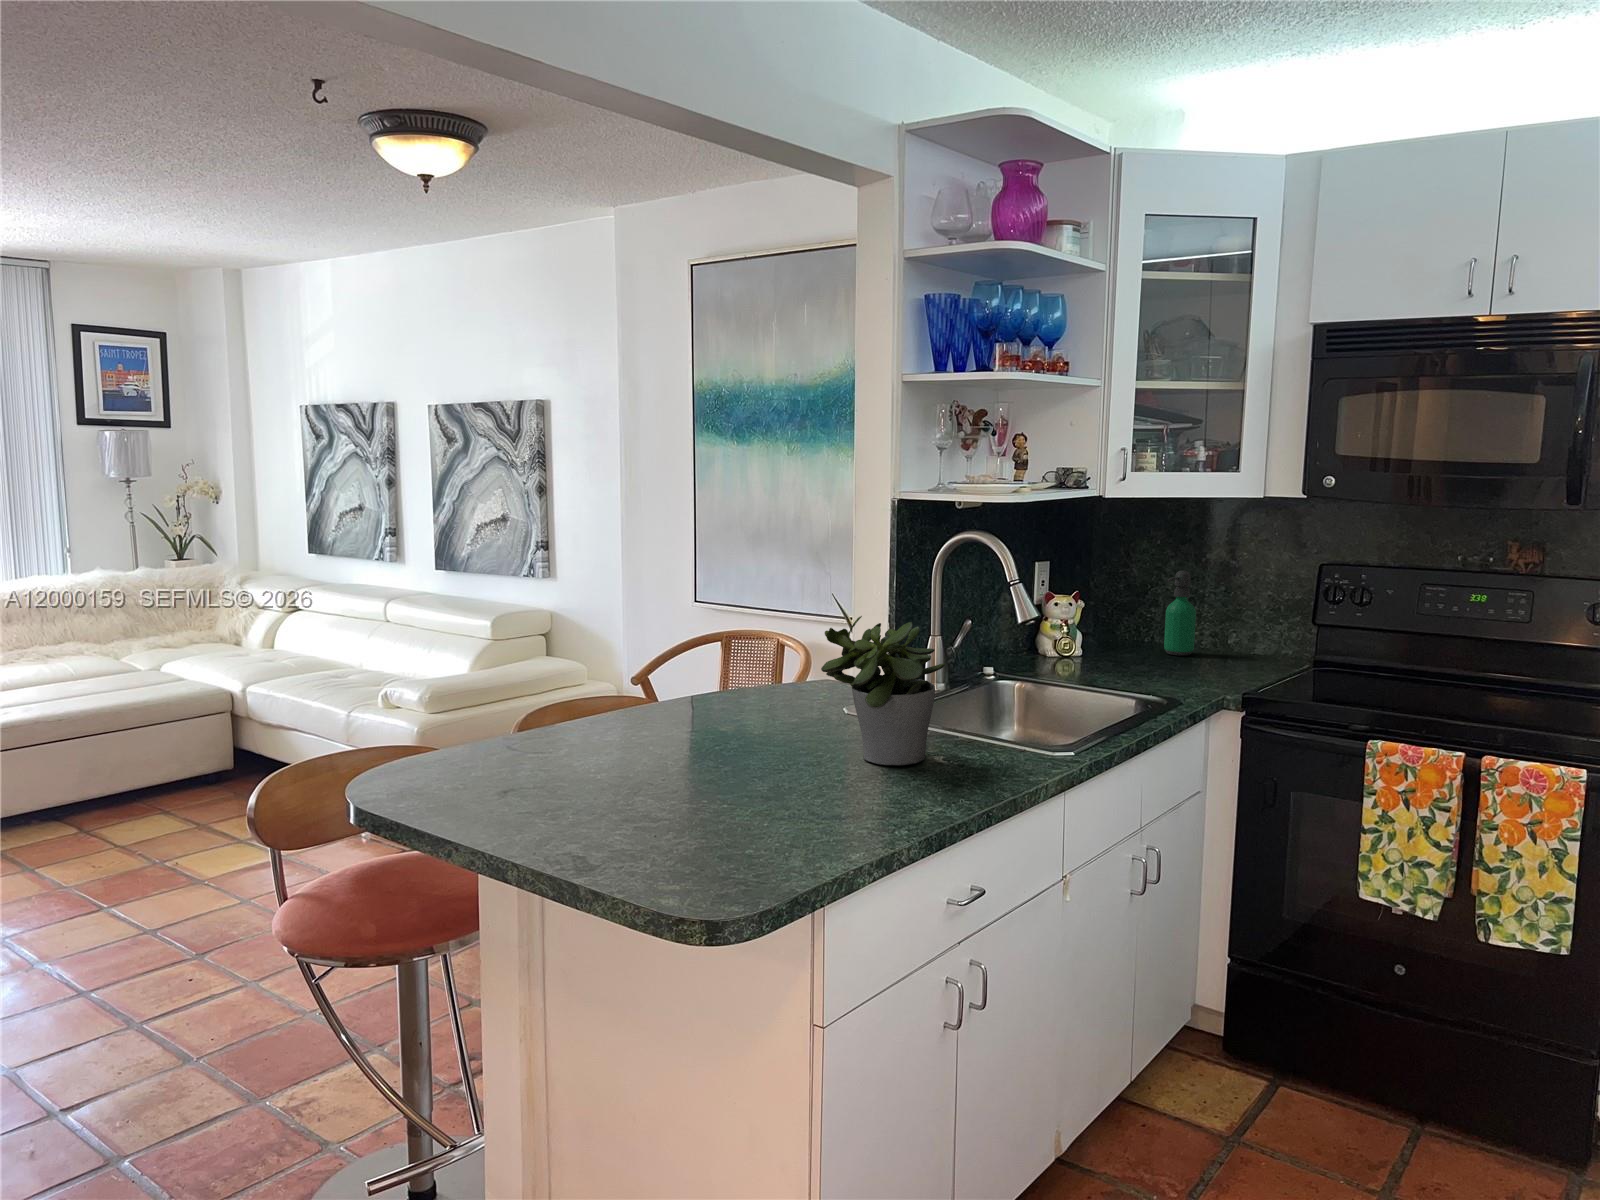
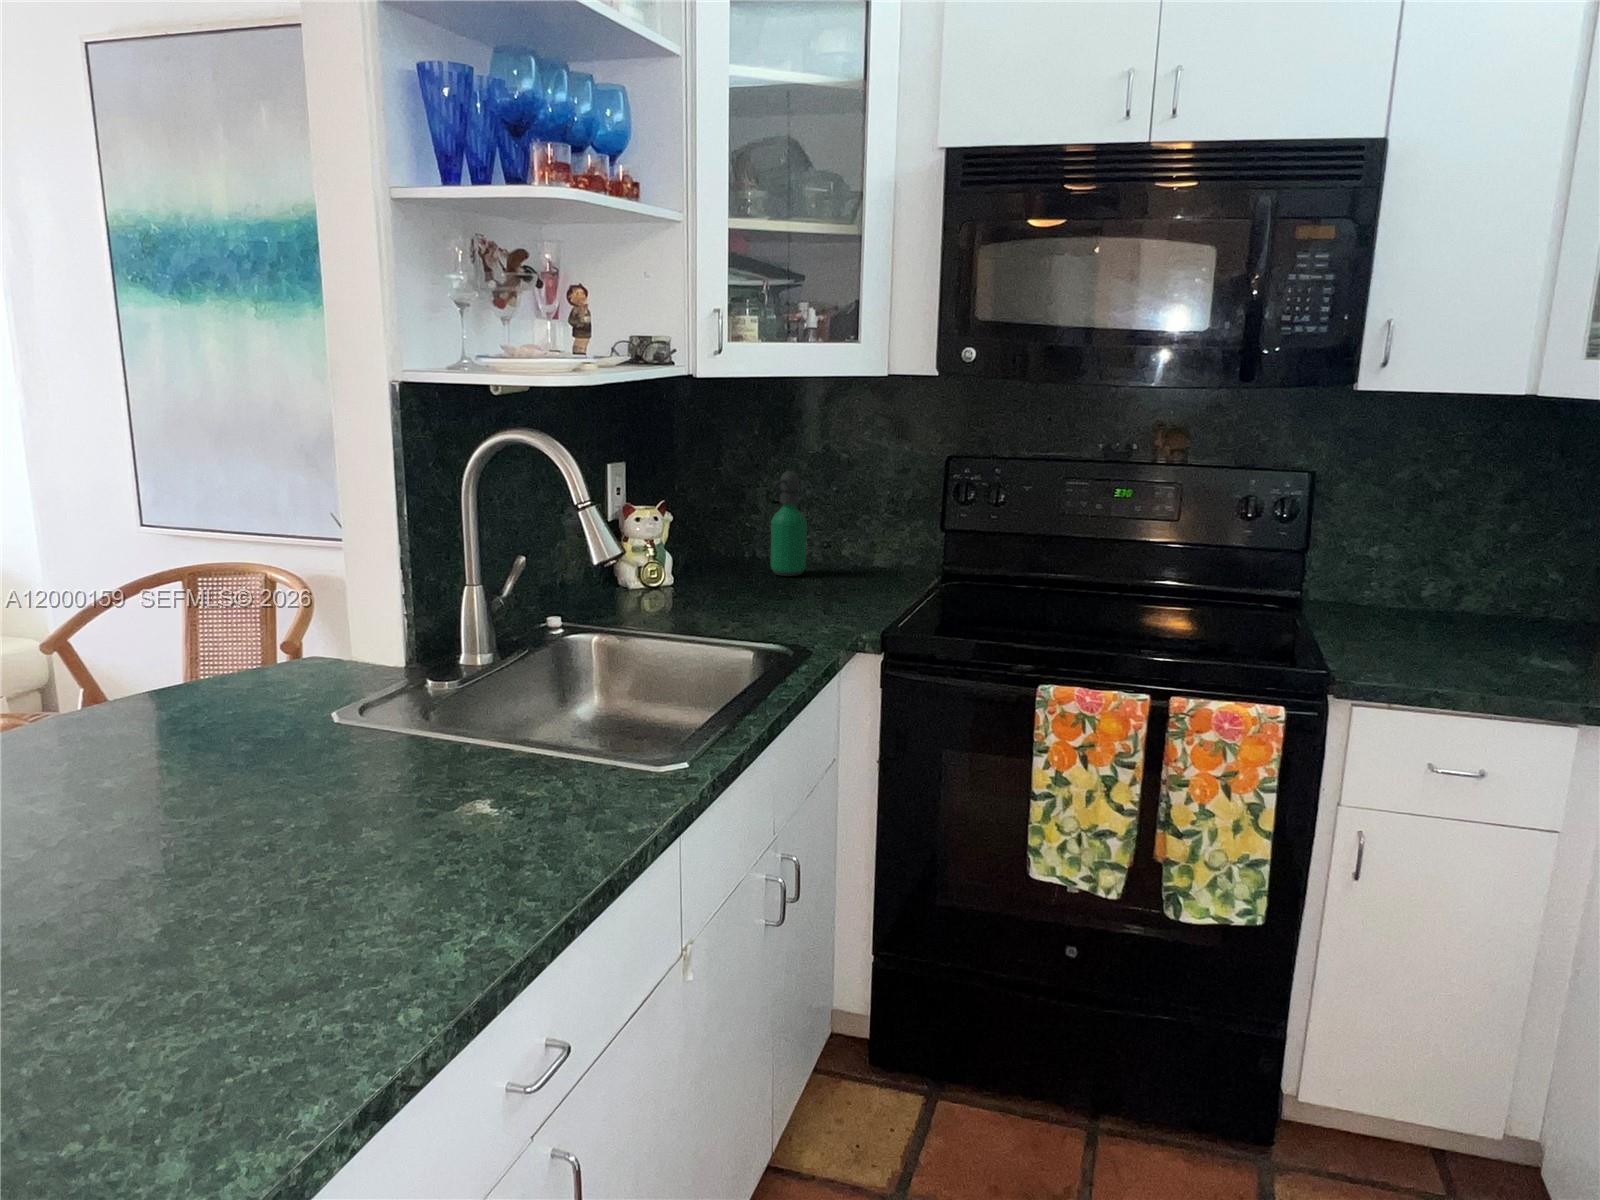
potted plant: present [821,616,945,766] -> none [239,589,471,854]

